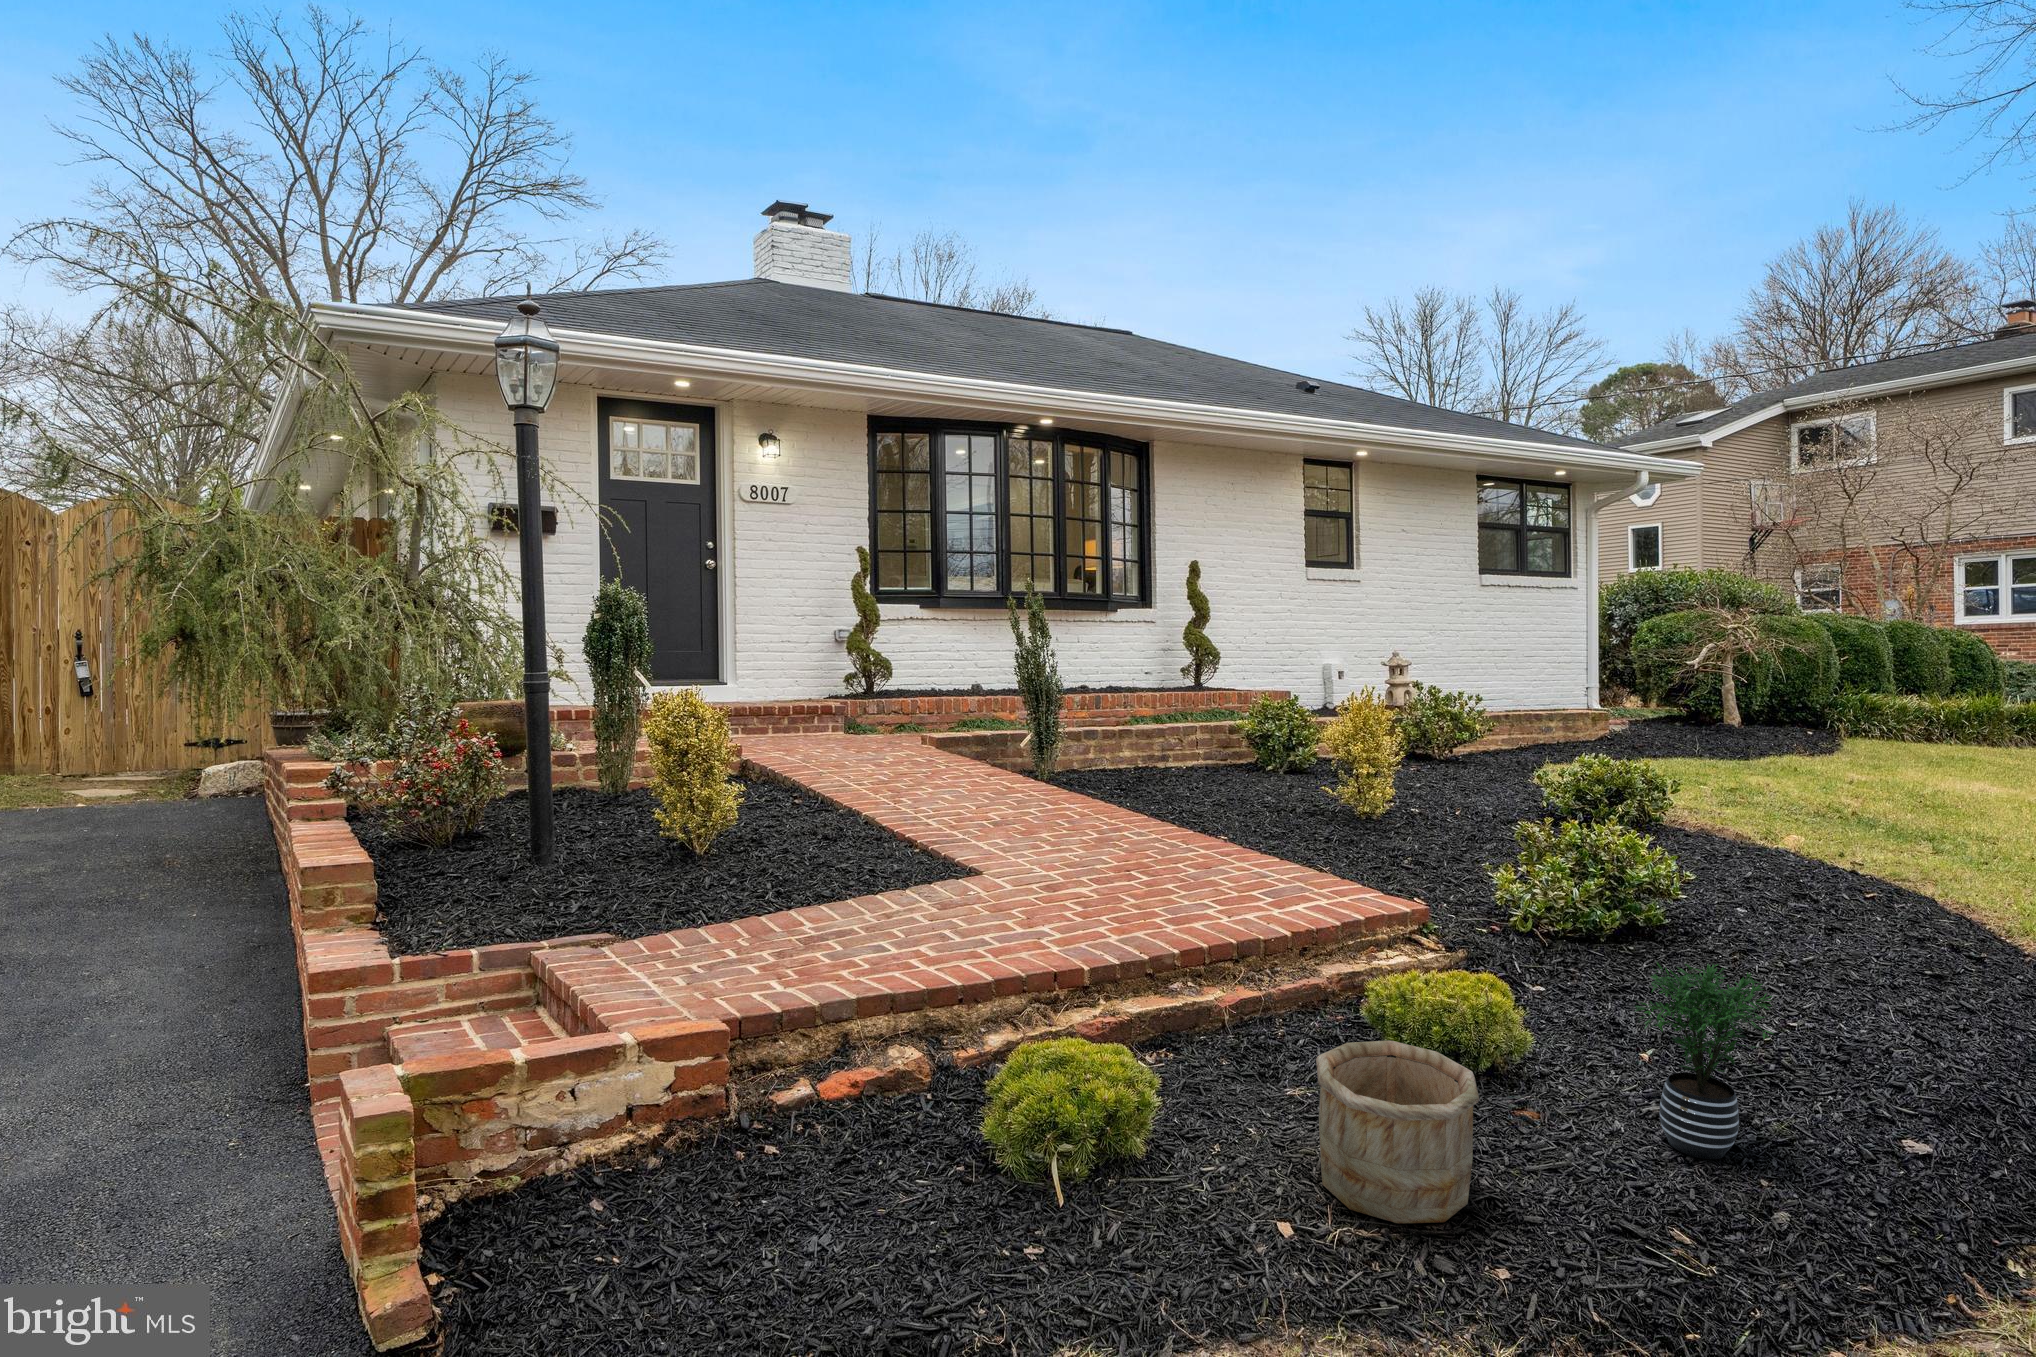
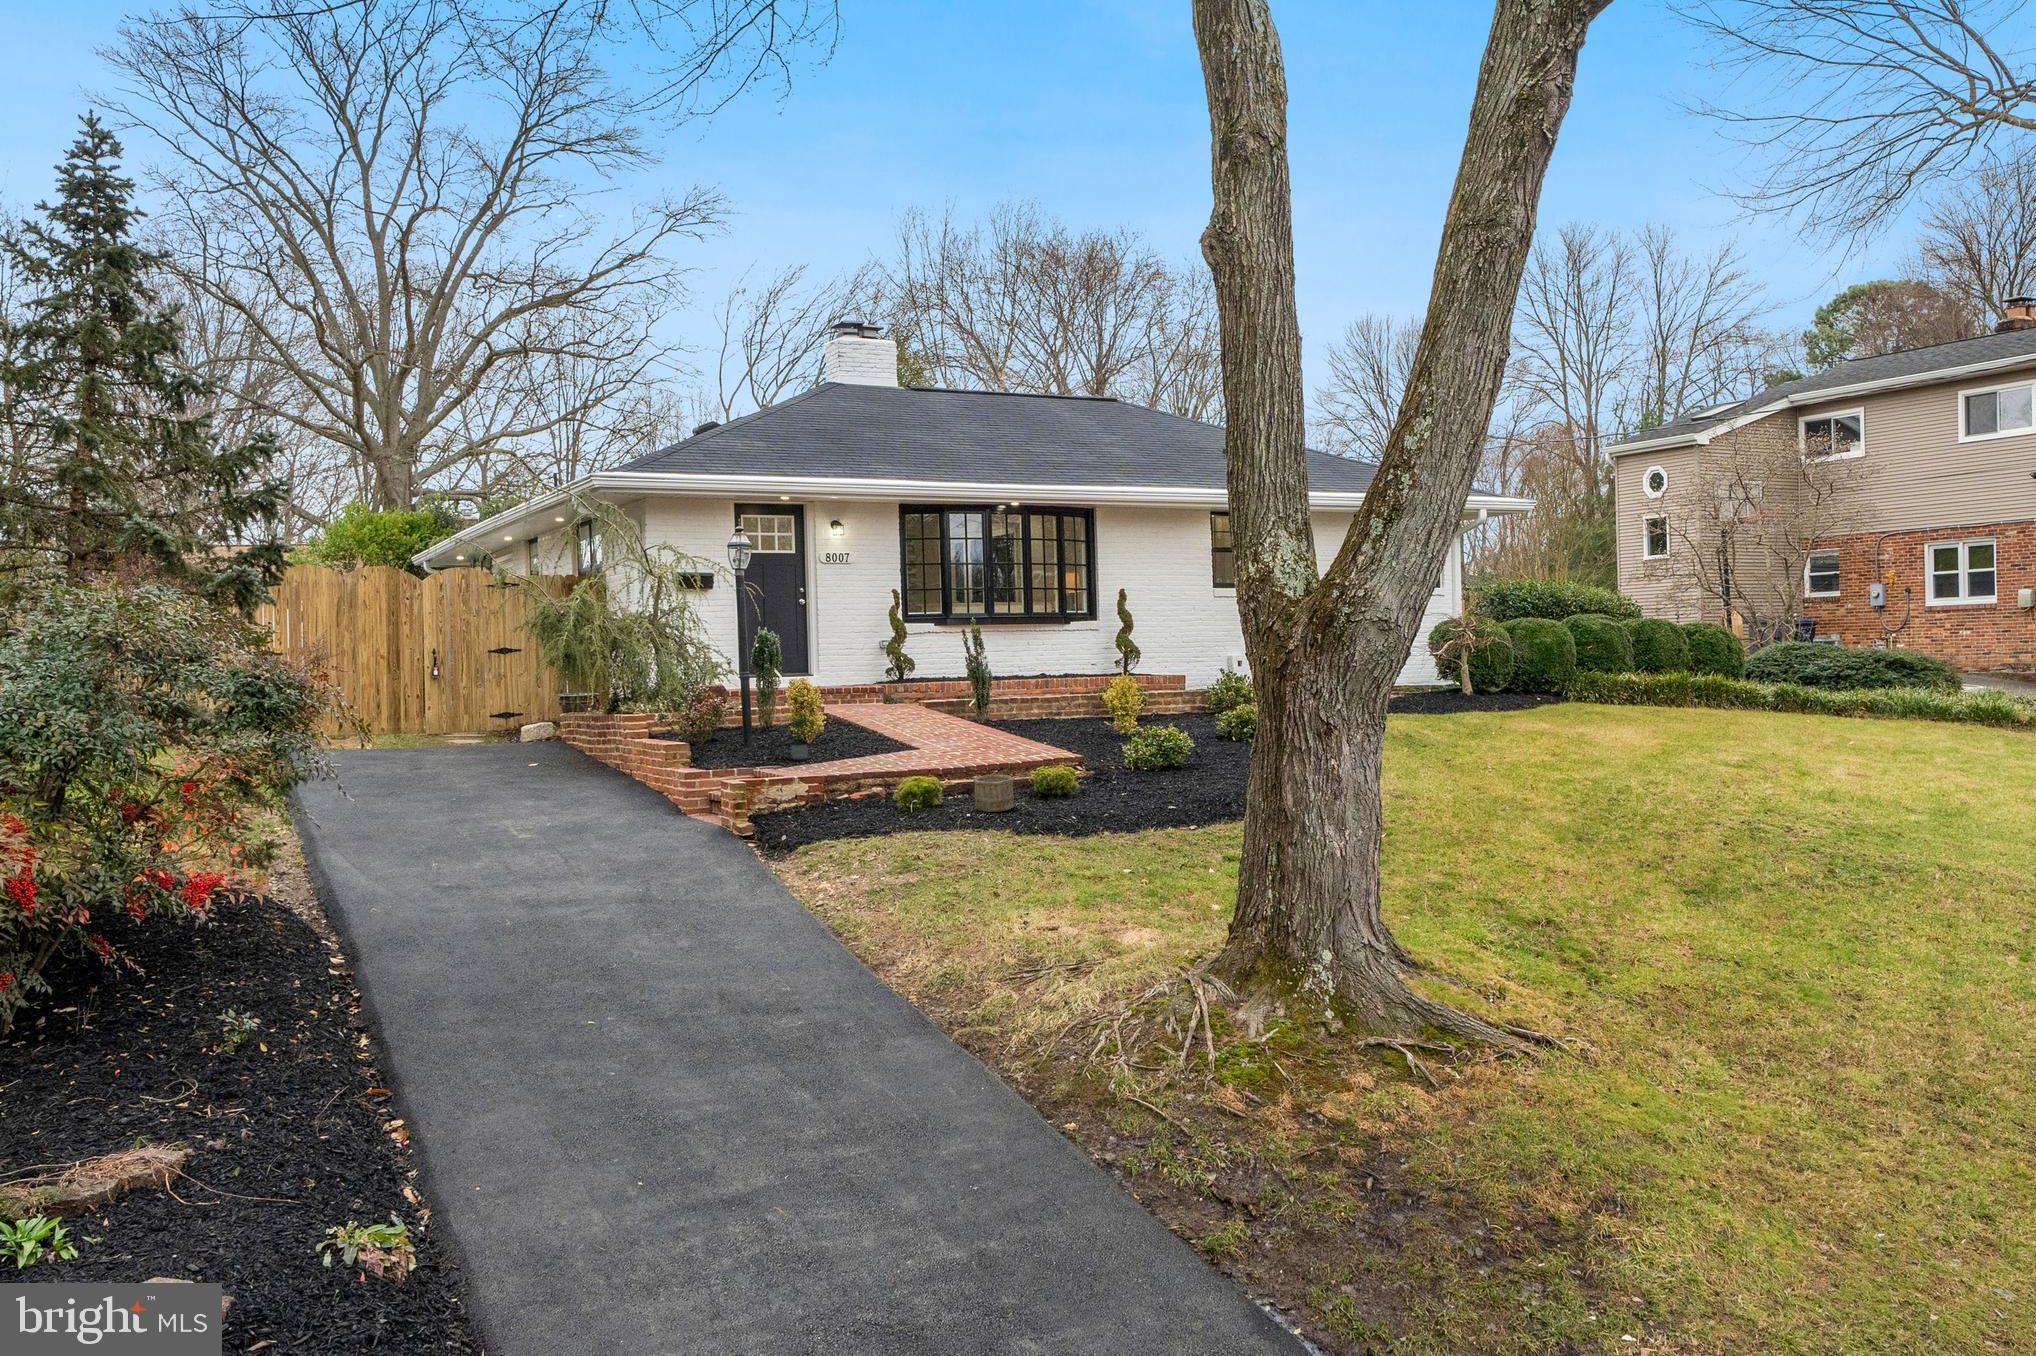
potted plant: present [1635,962,1773,1159] -> present [785,715,811,761]

